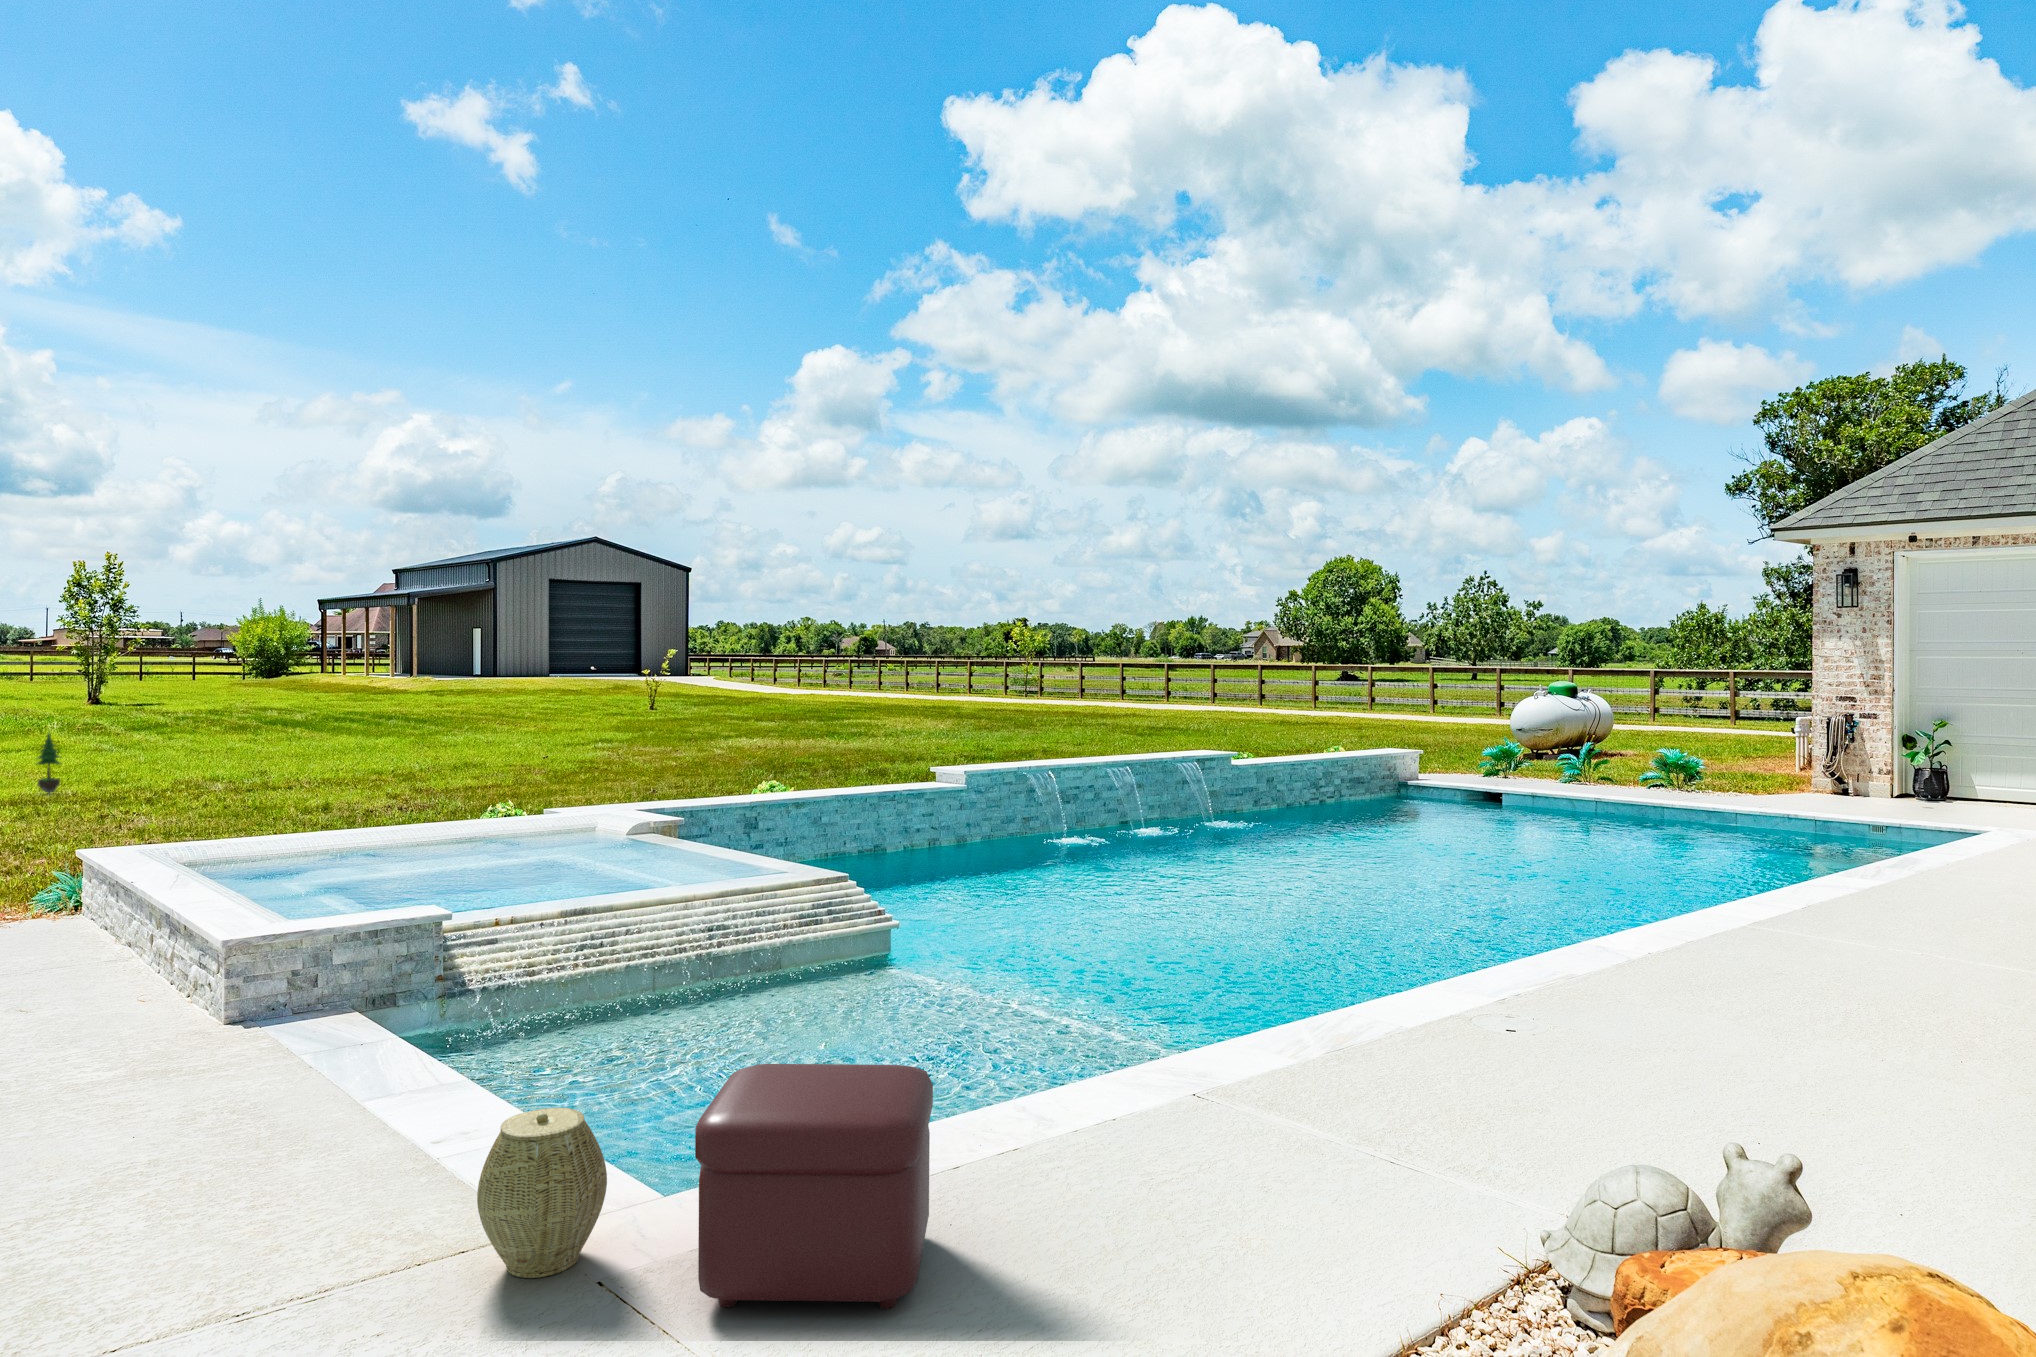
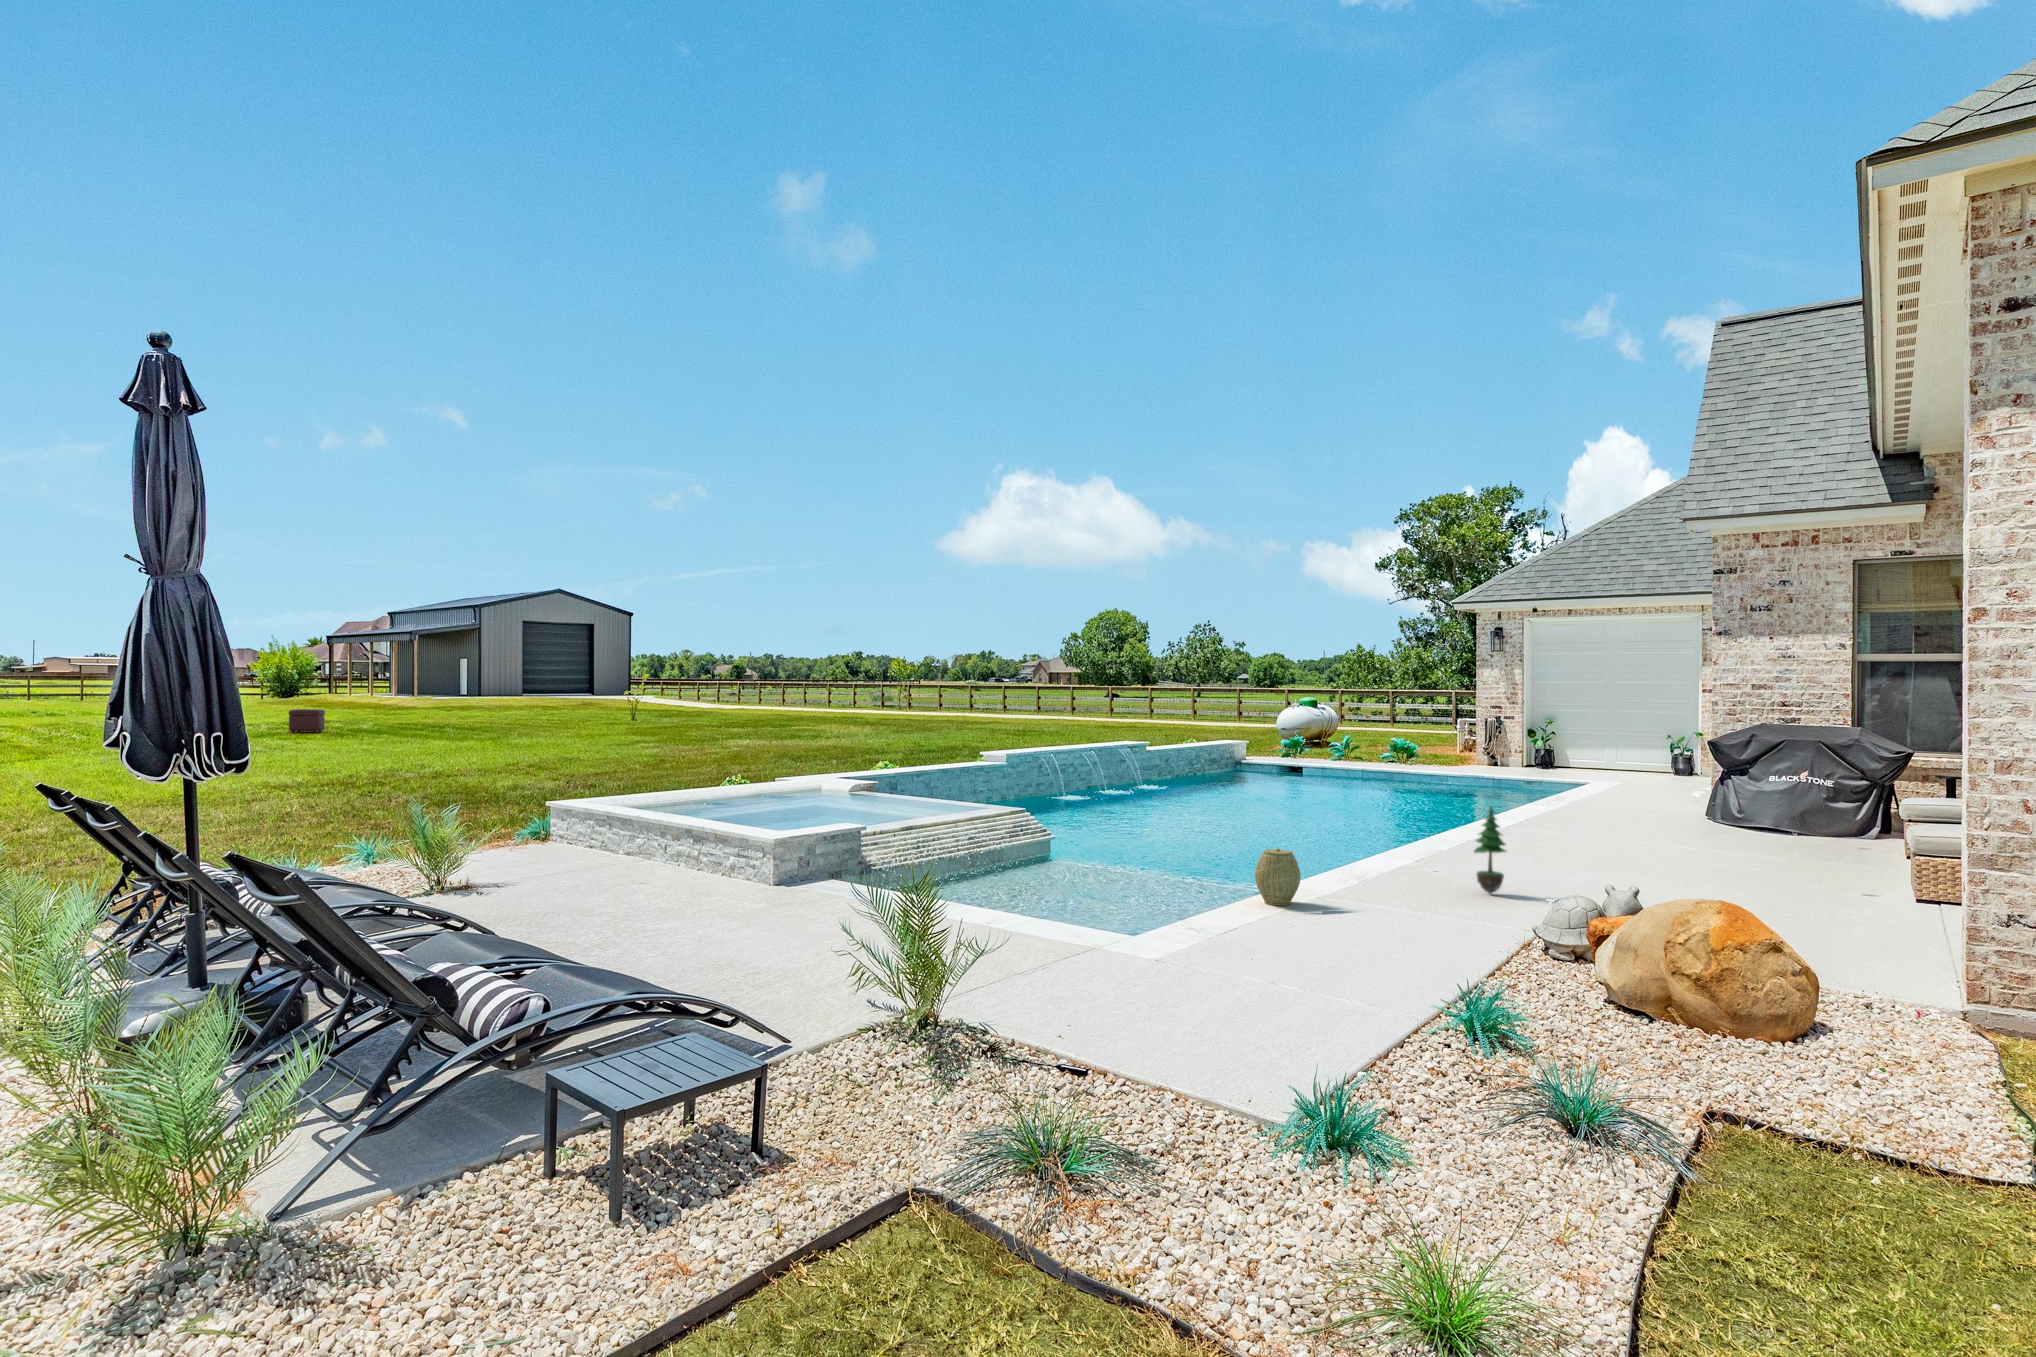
potted tree: present [37,733,62,794] -> present [1474,807,1505,894]
ottoman: present [695,1064,933,1309] -> present [289,709,325,733]

